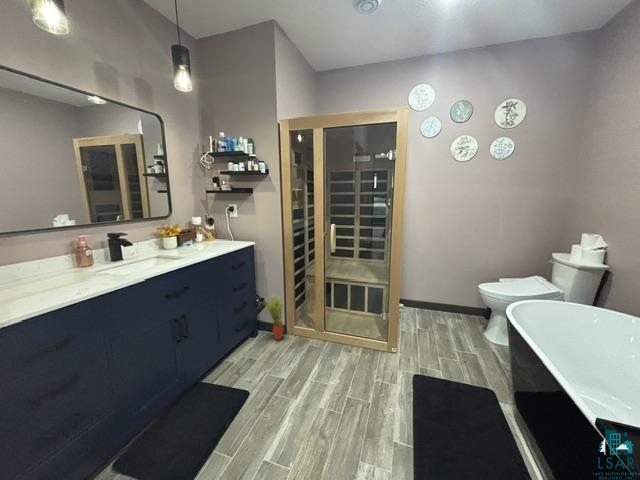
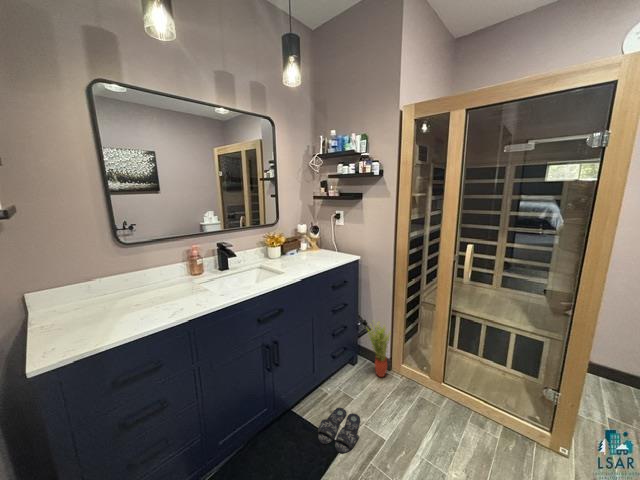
slippers: none [227,369,264,398] -> present [318,408,360,453]

